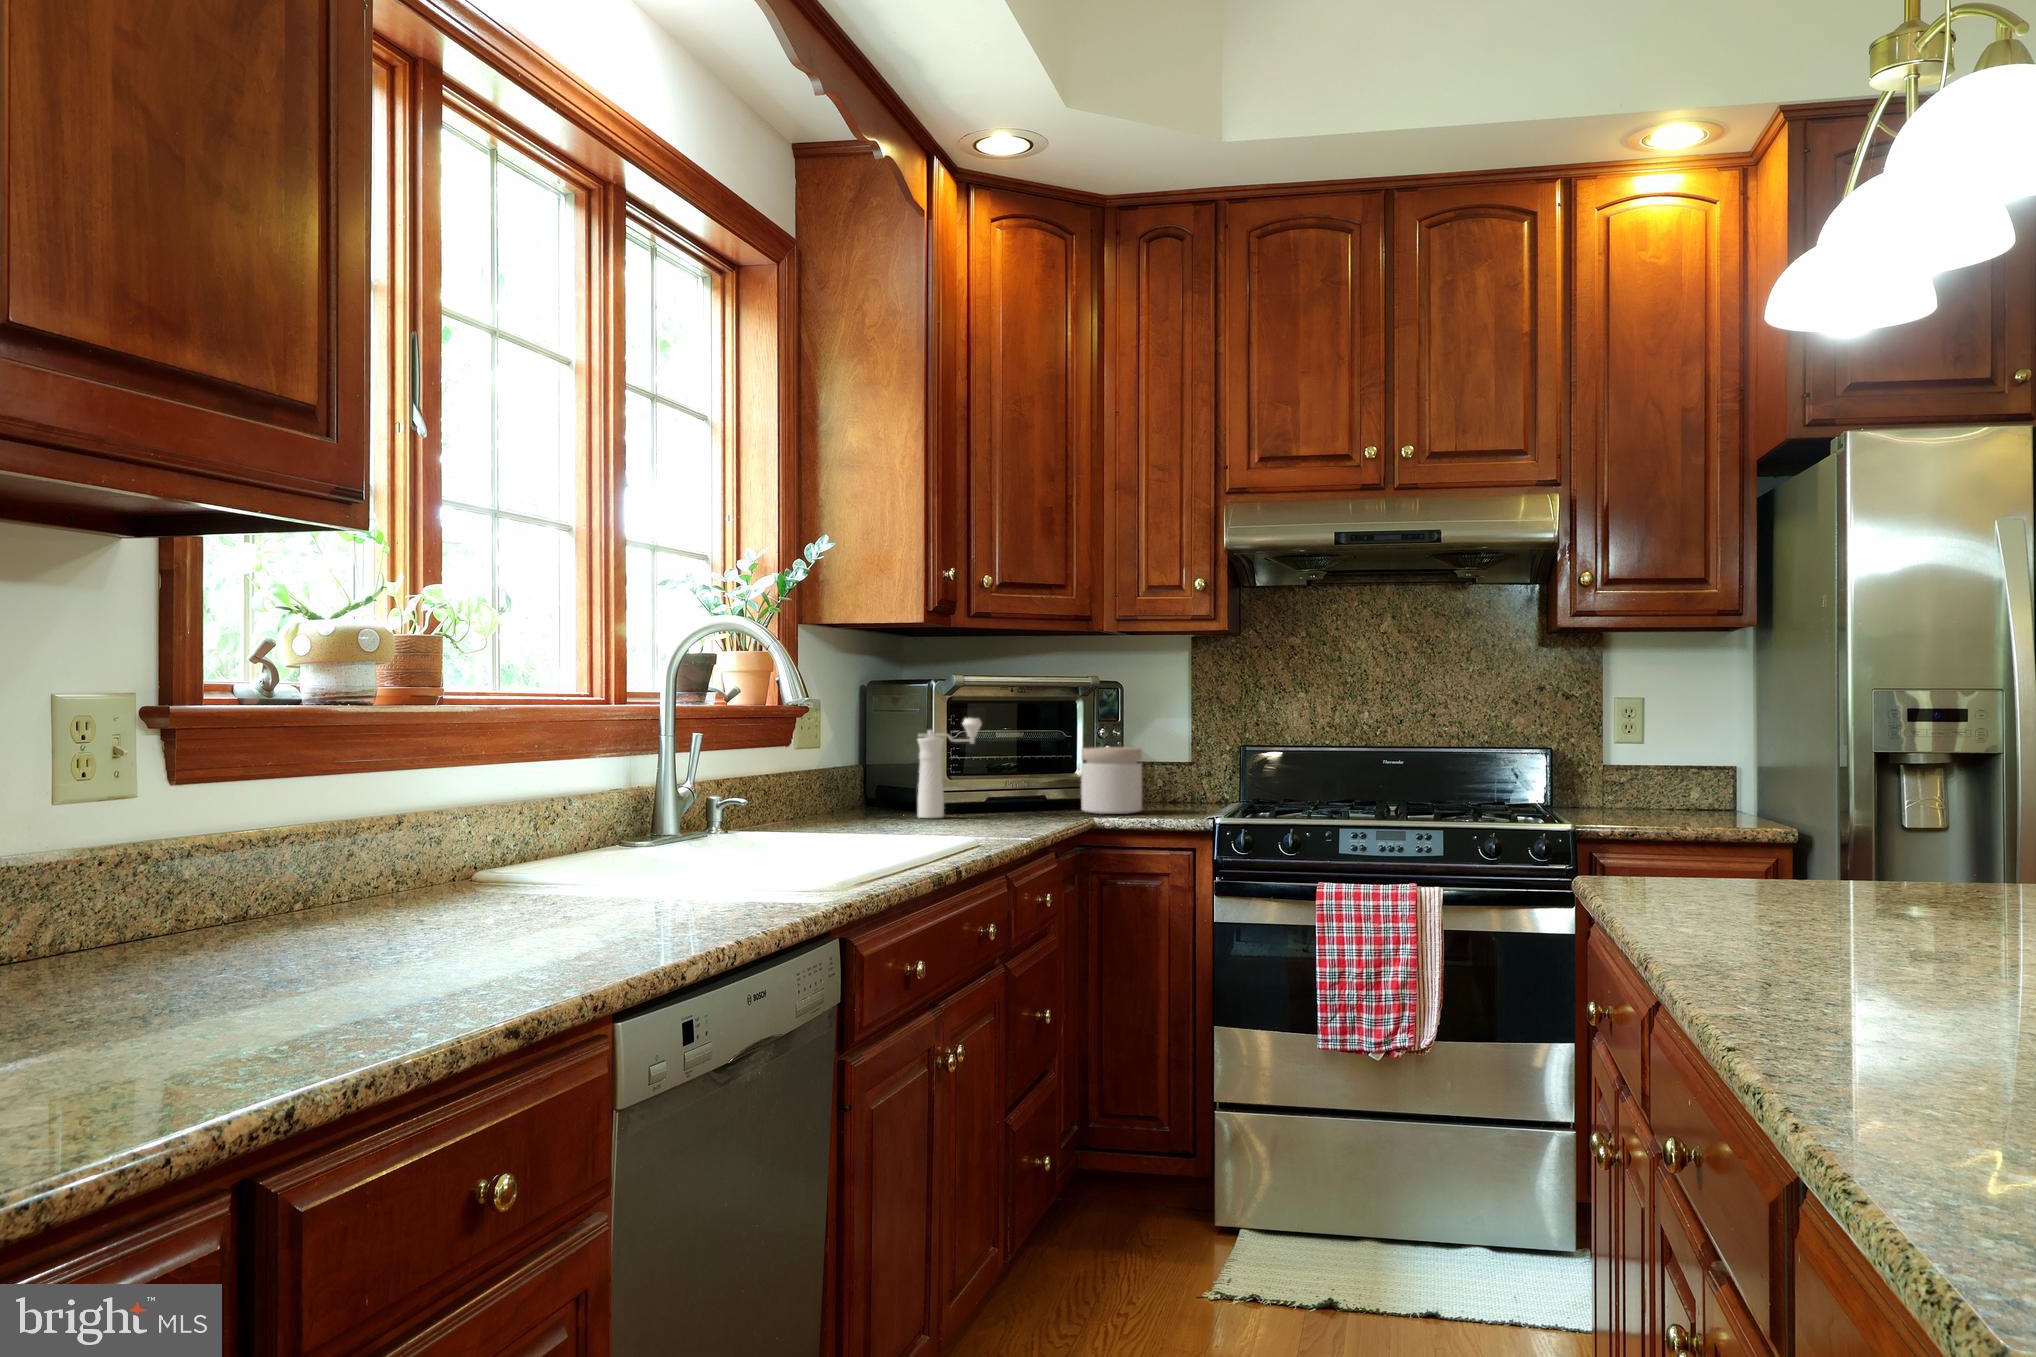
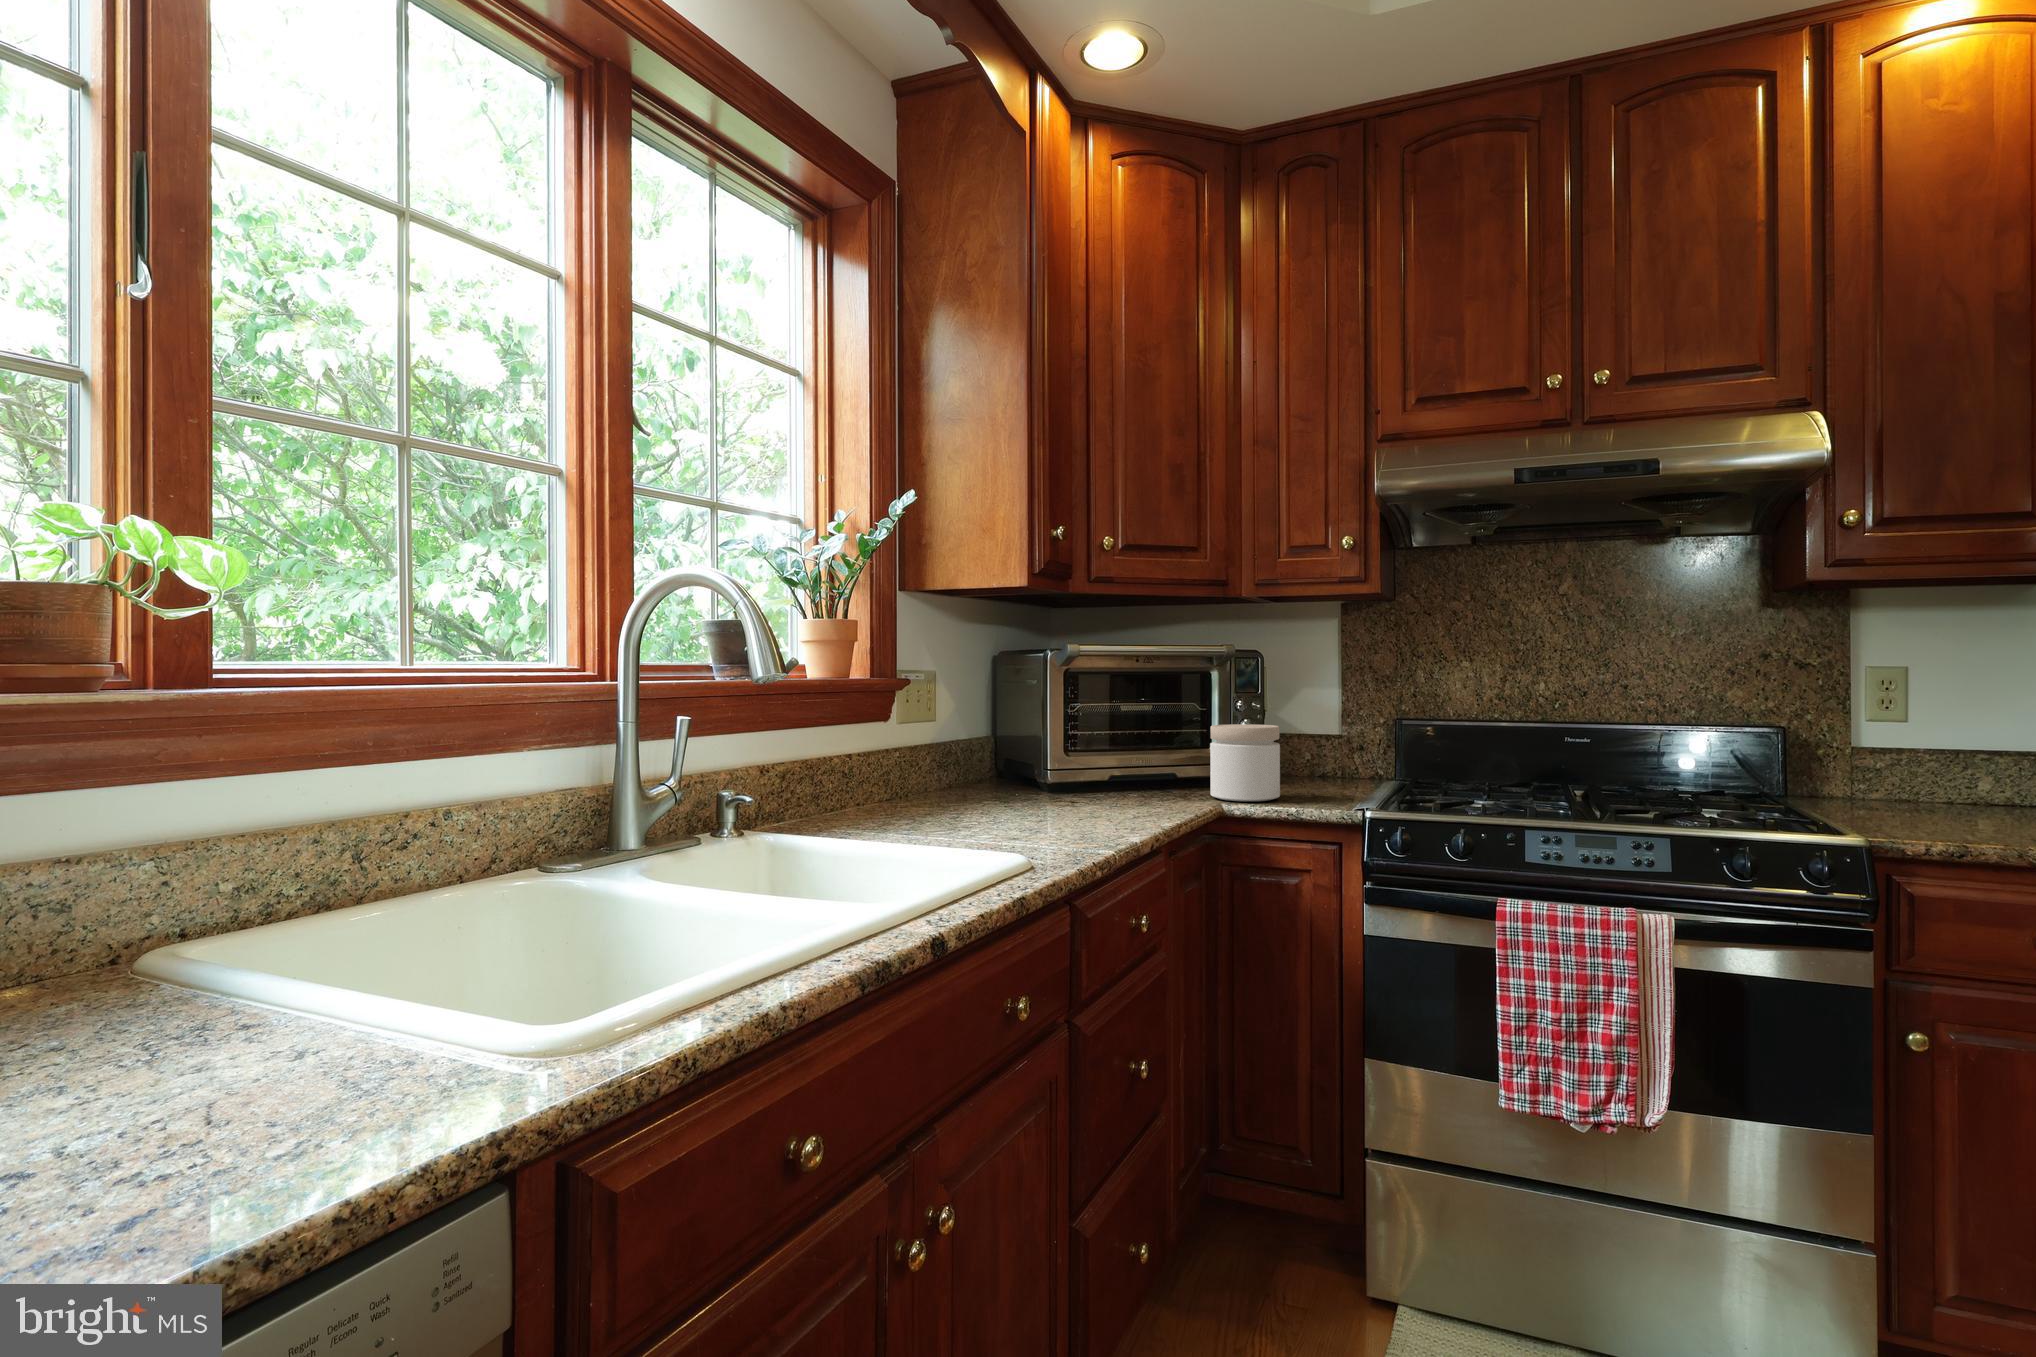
pepper mill: present [918,718,982,818] -> none [1018,693,1095,805]

